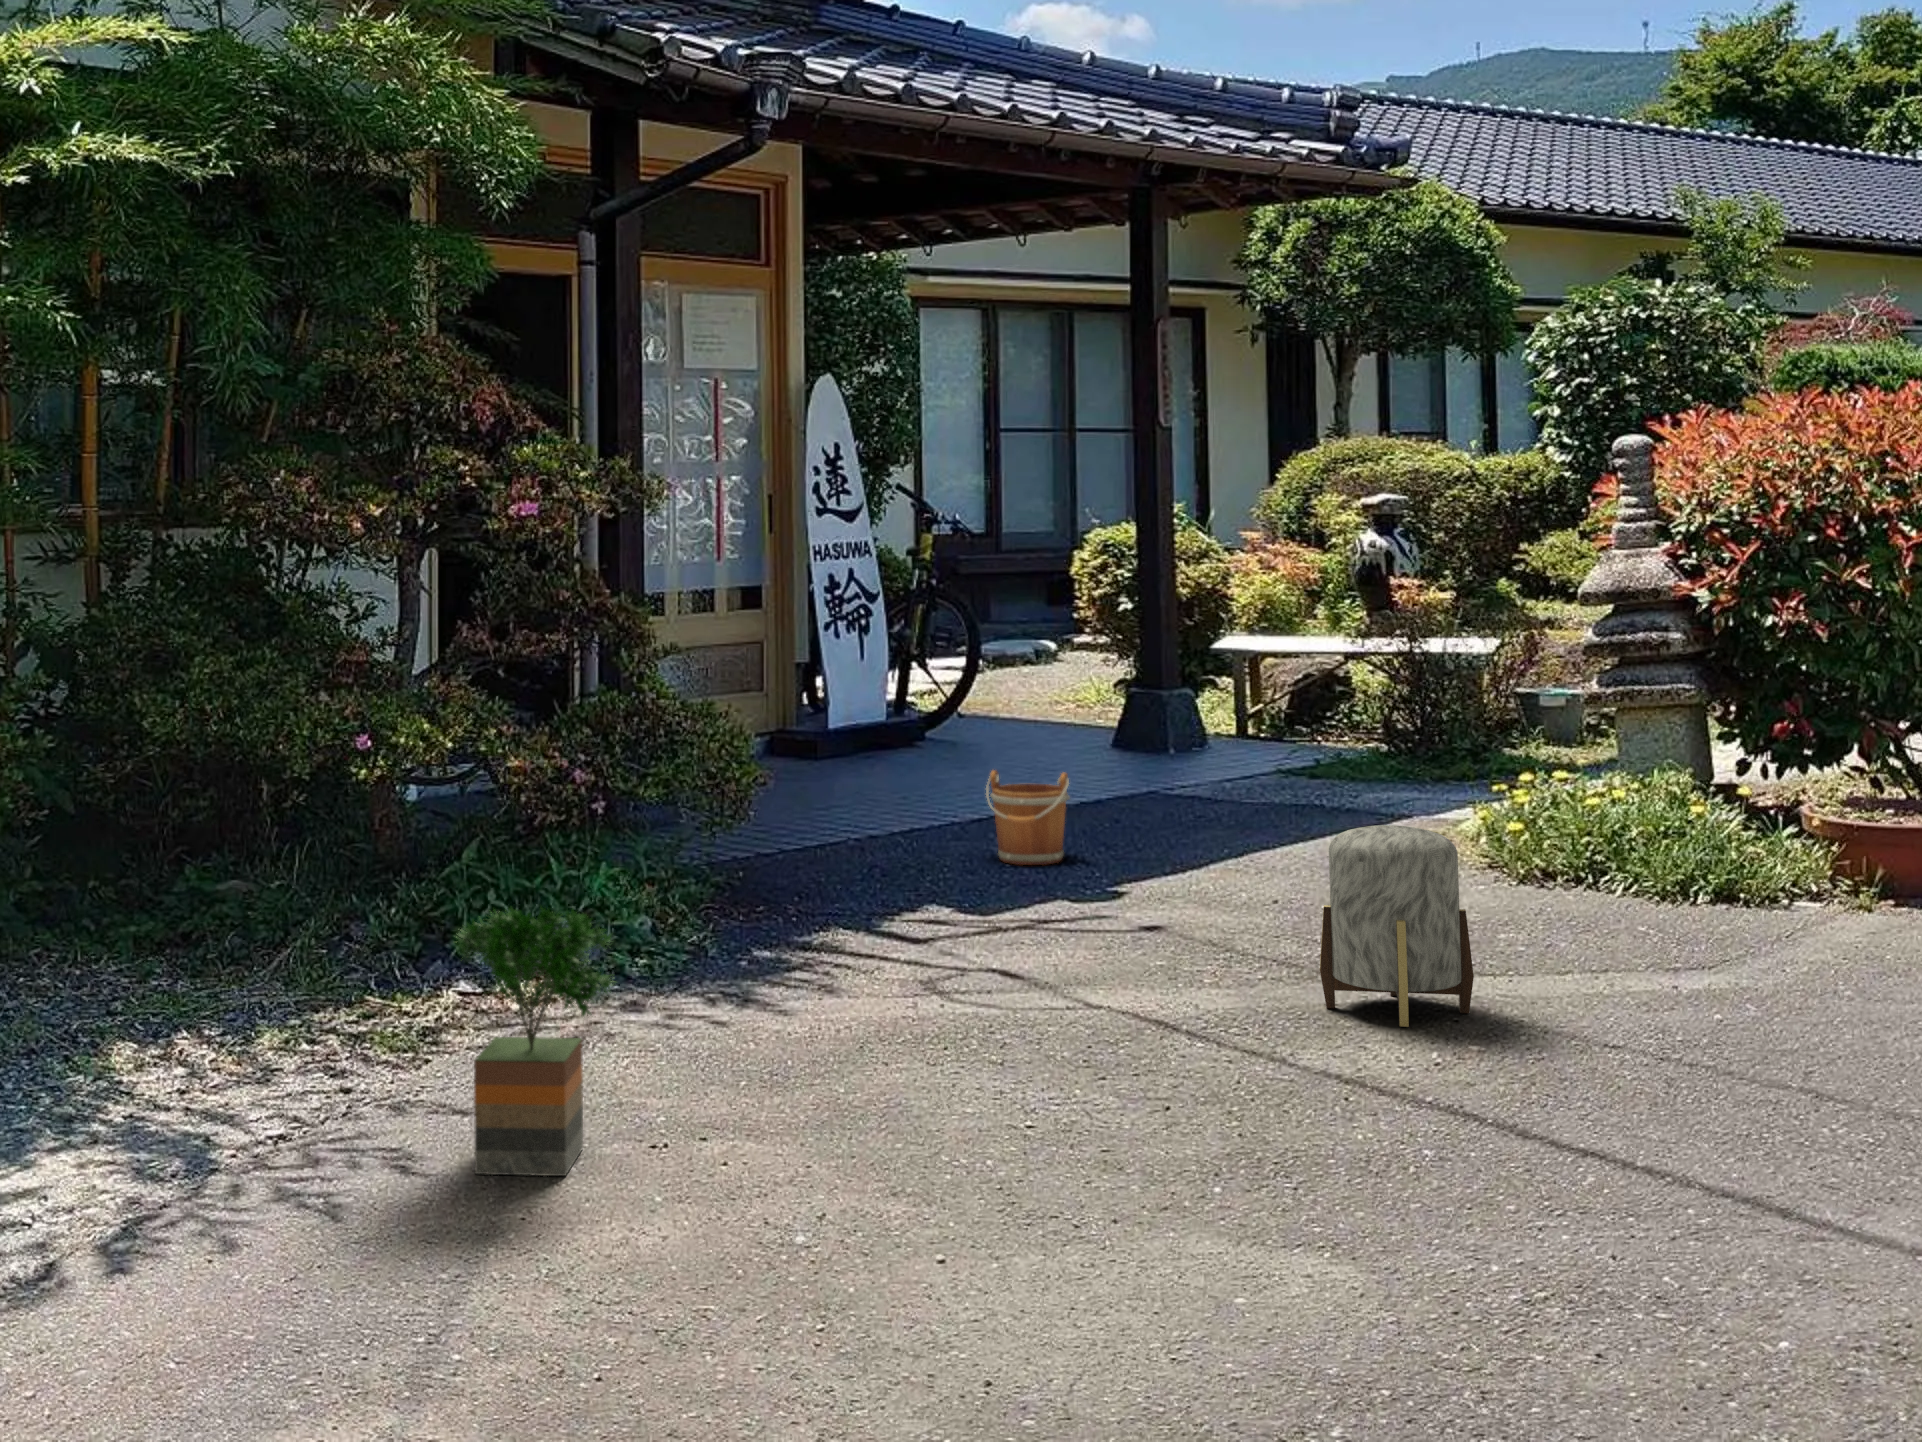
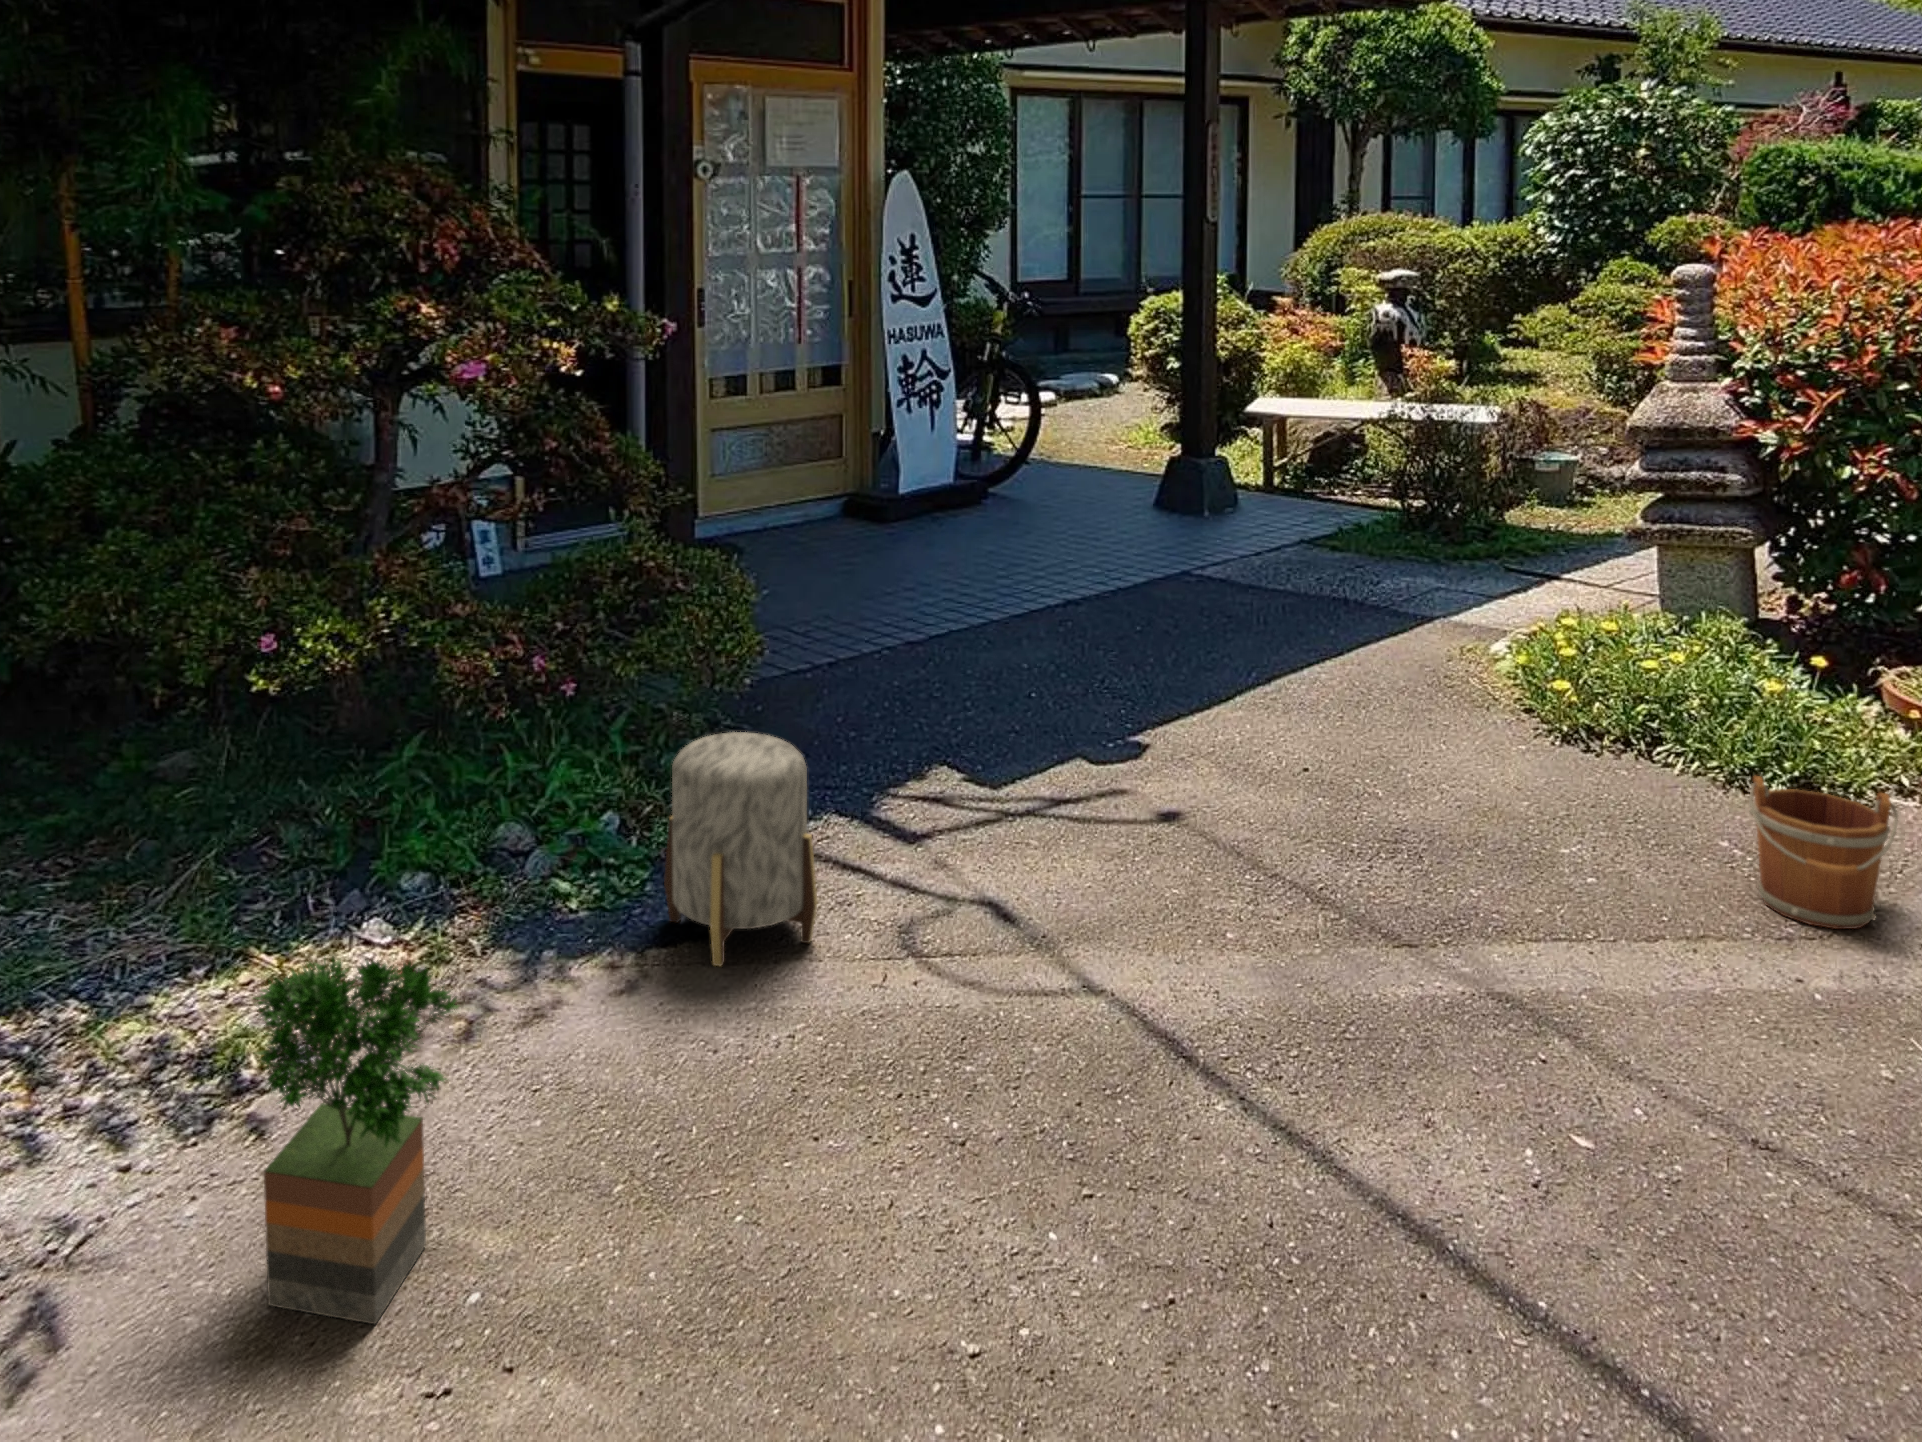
bucket: present [986,770,1070,865] -> present [1749,776,1898,929]
stool: present [1320,825,1474,1027] -> present [664,732,818,966]

